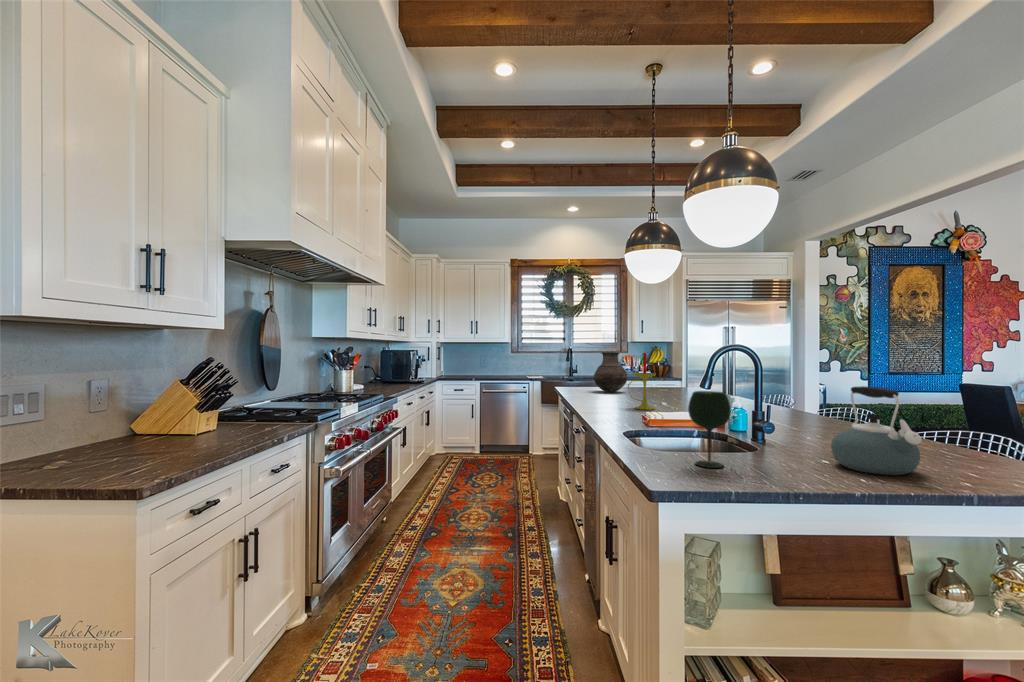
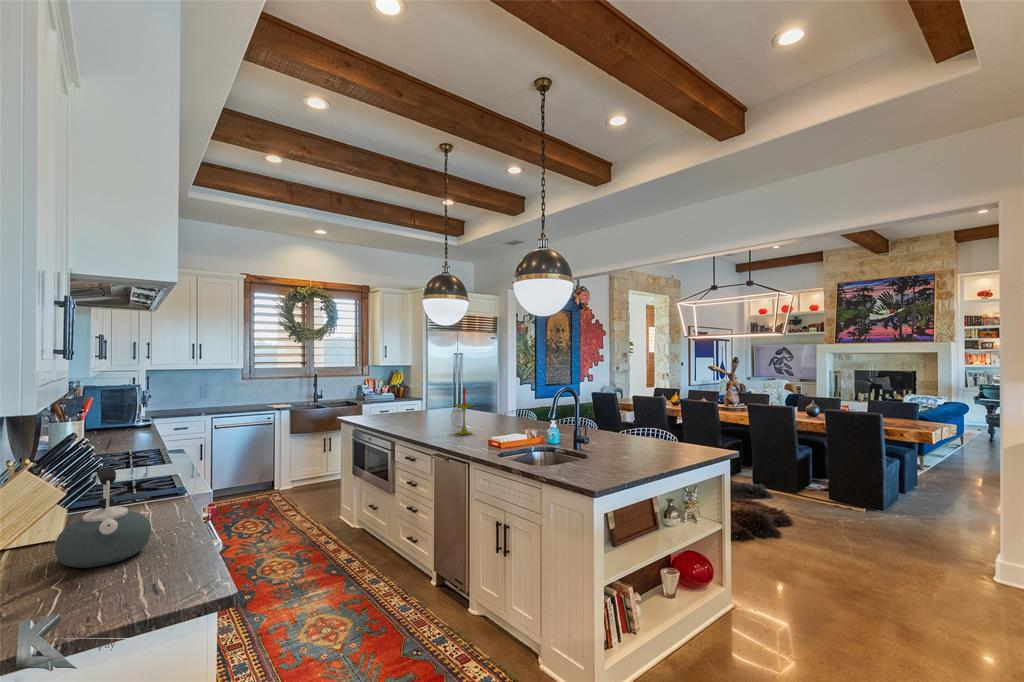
vase: present [594,352,627,392] -> none [387,383,418,419]
kettle: present [831,386,922,475] -> present [55,468,151,568]
wine glass: present [688,391,731,468] -> none [569,423,594,472]

